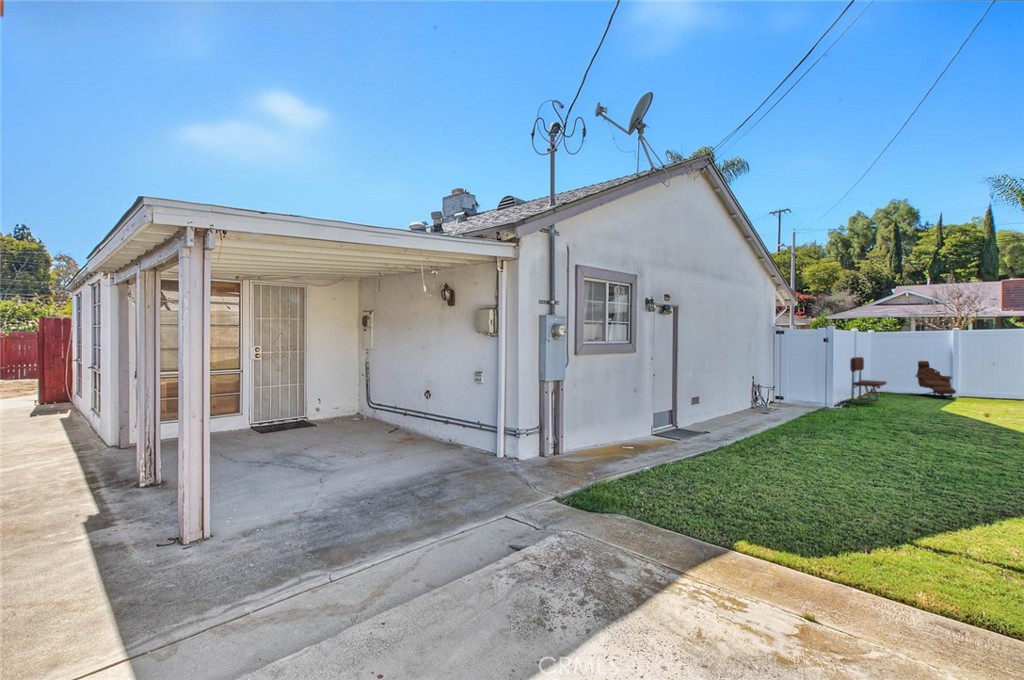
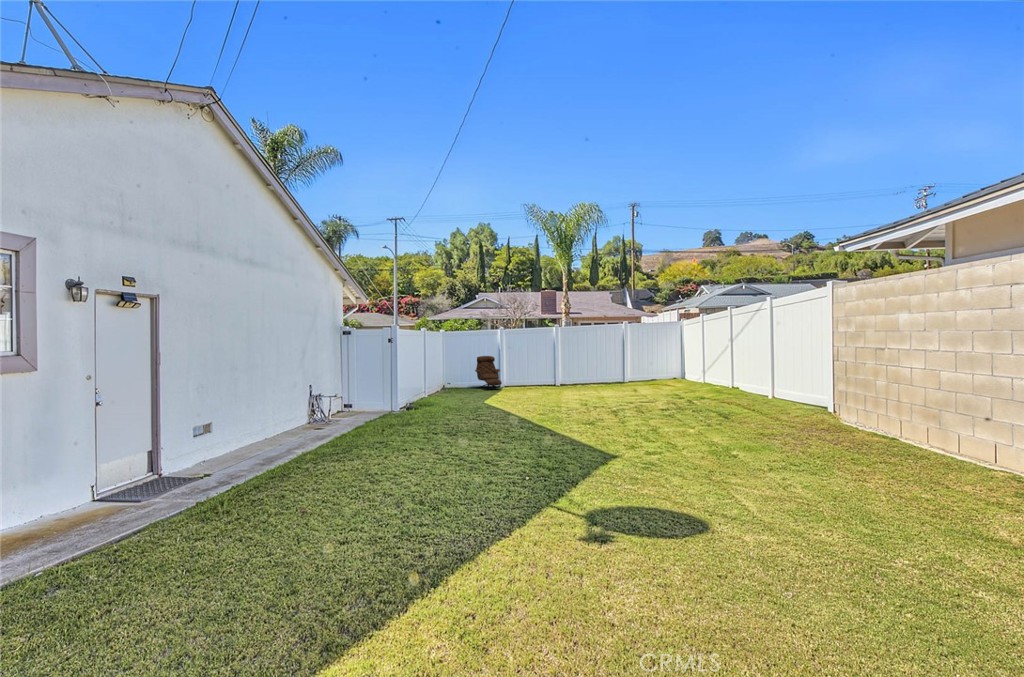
bench: present [850,357,887,404] -> none [417,356,449,403]

